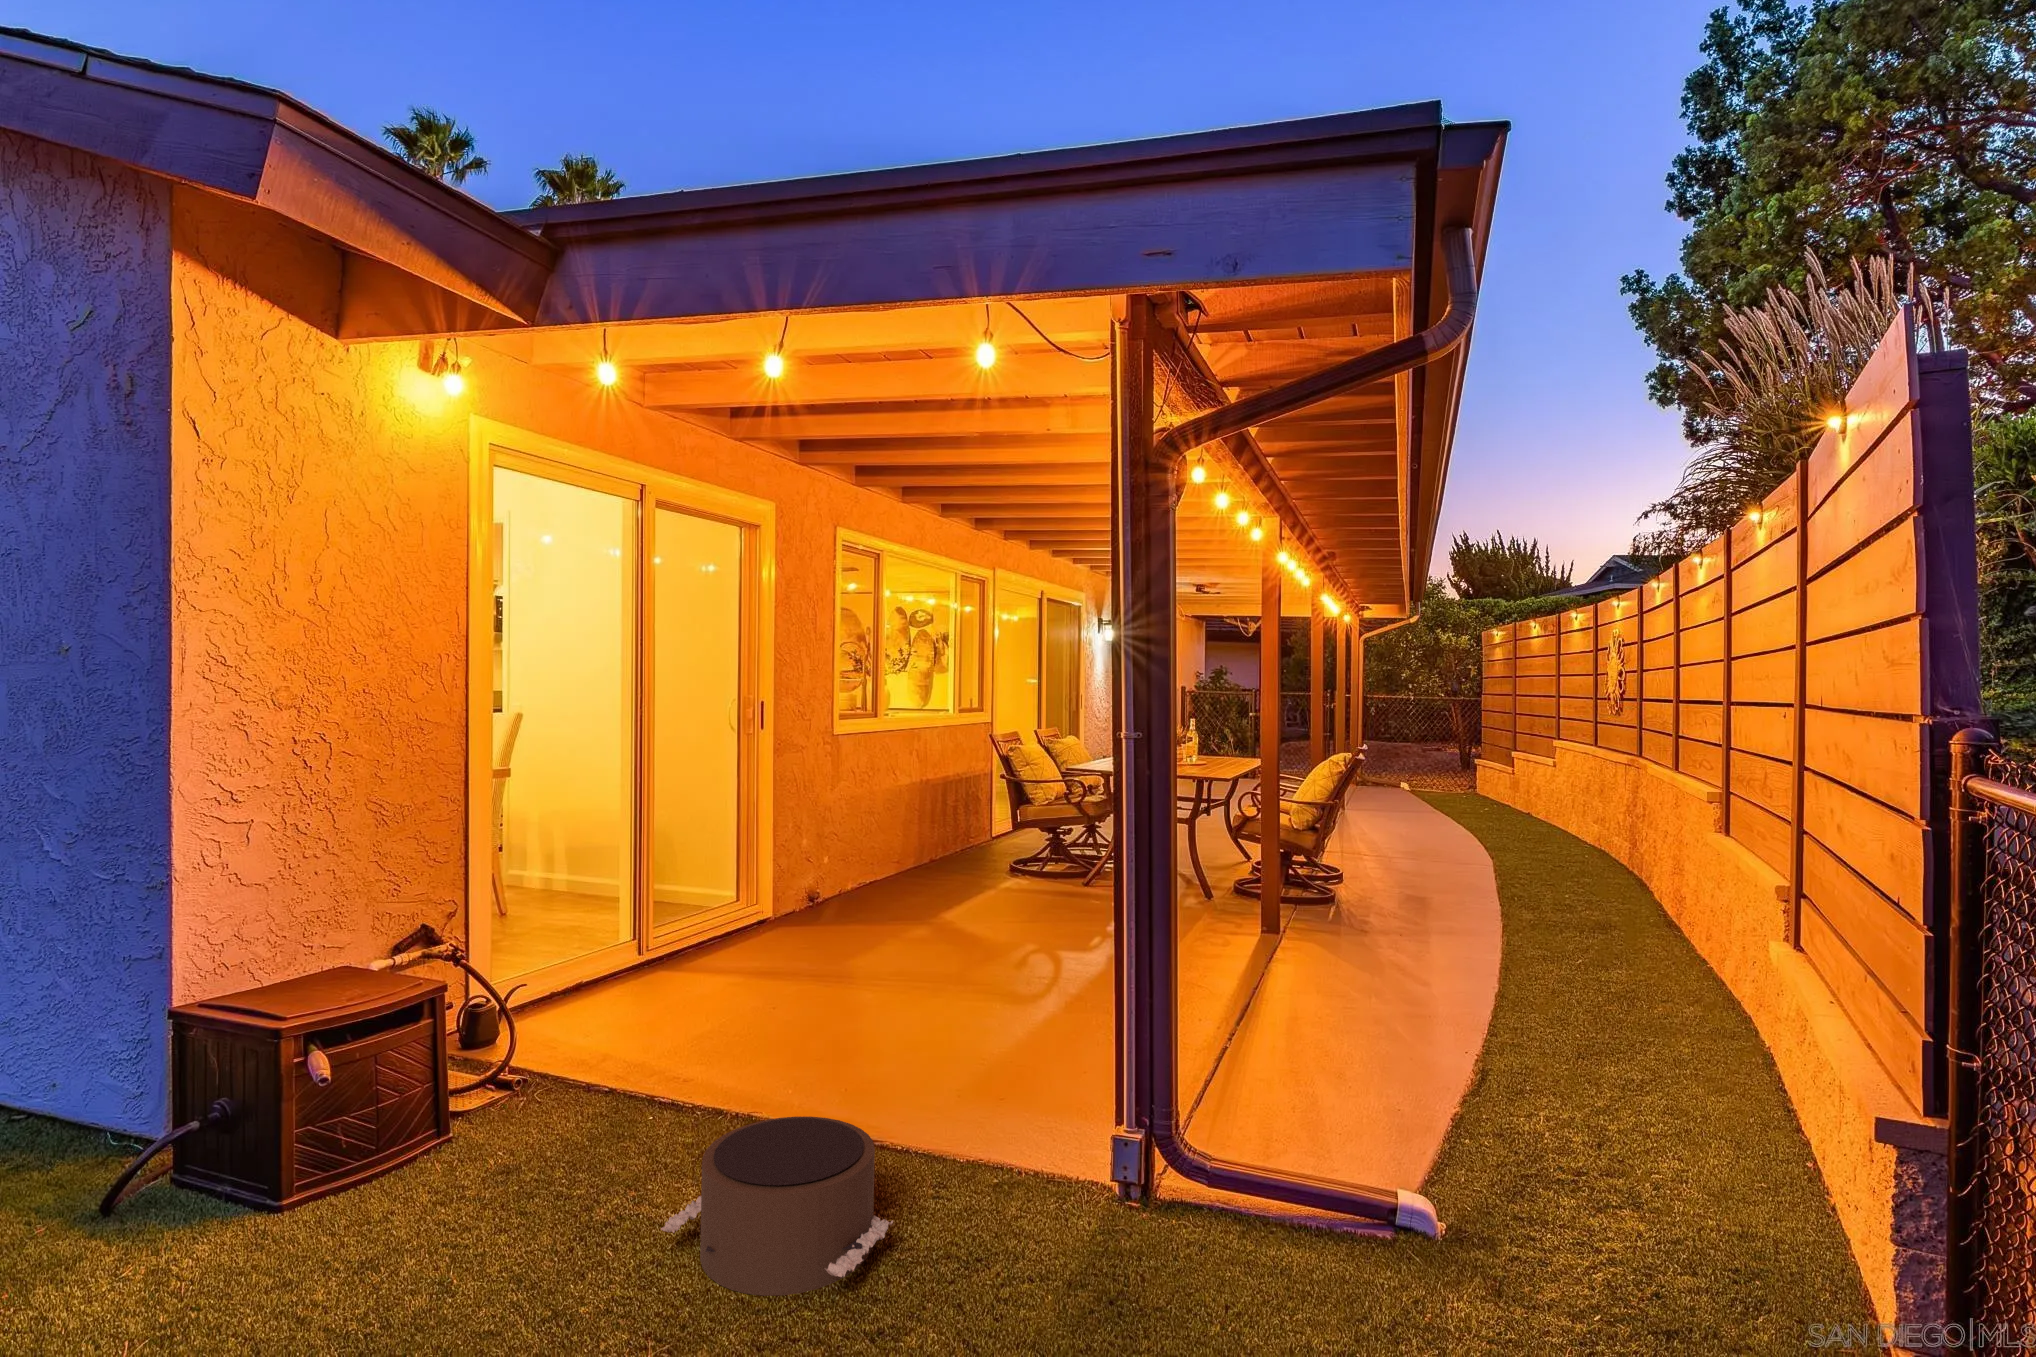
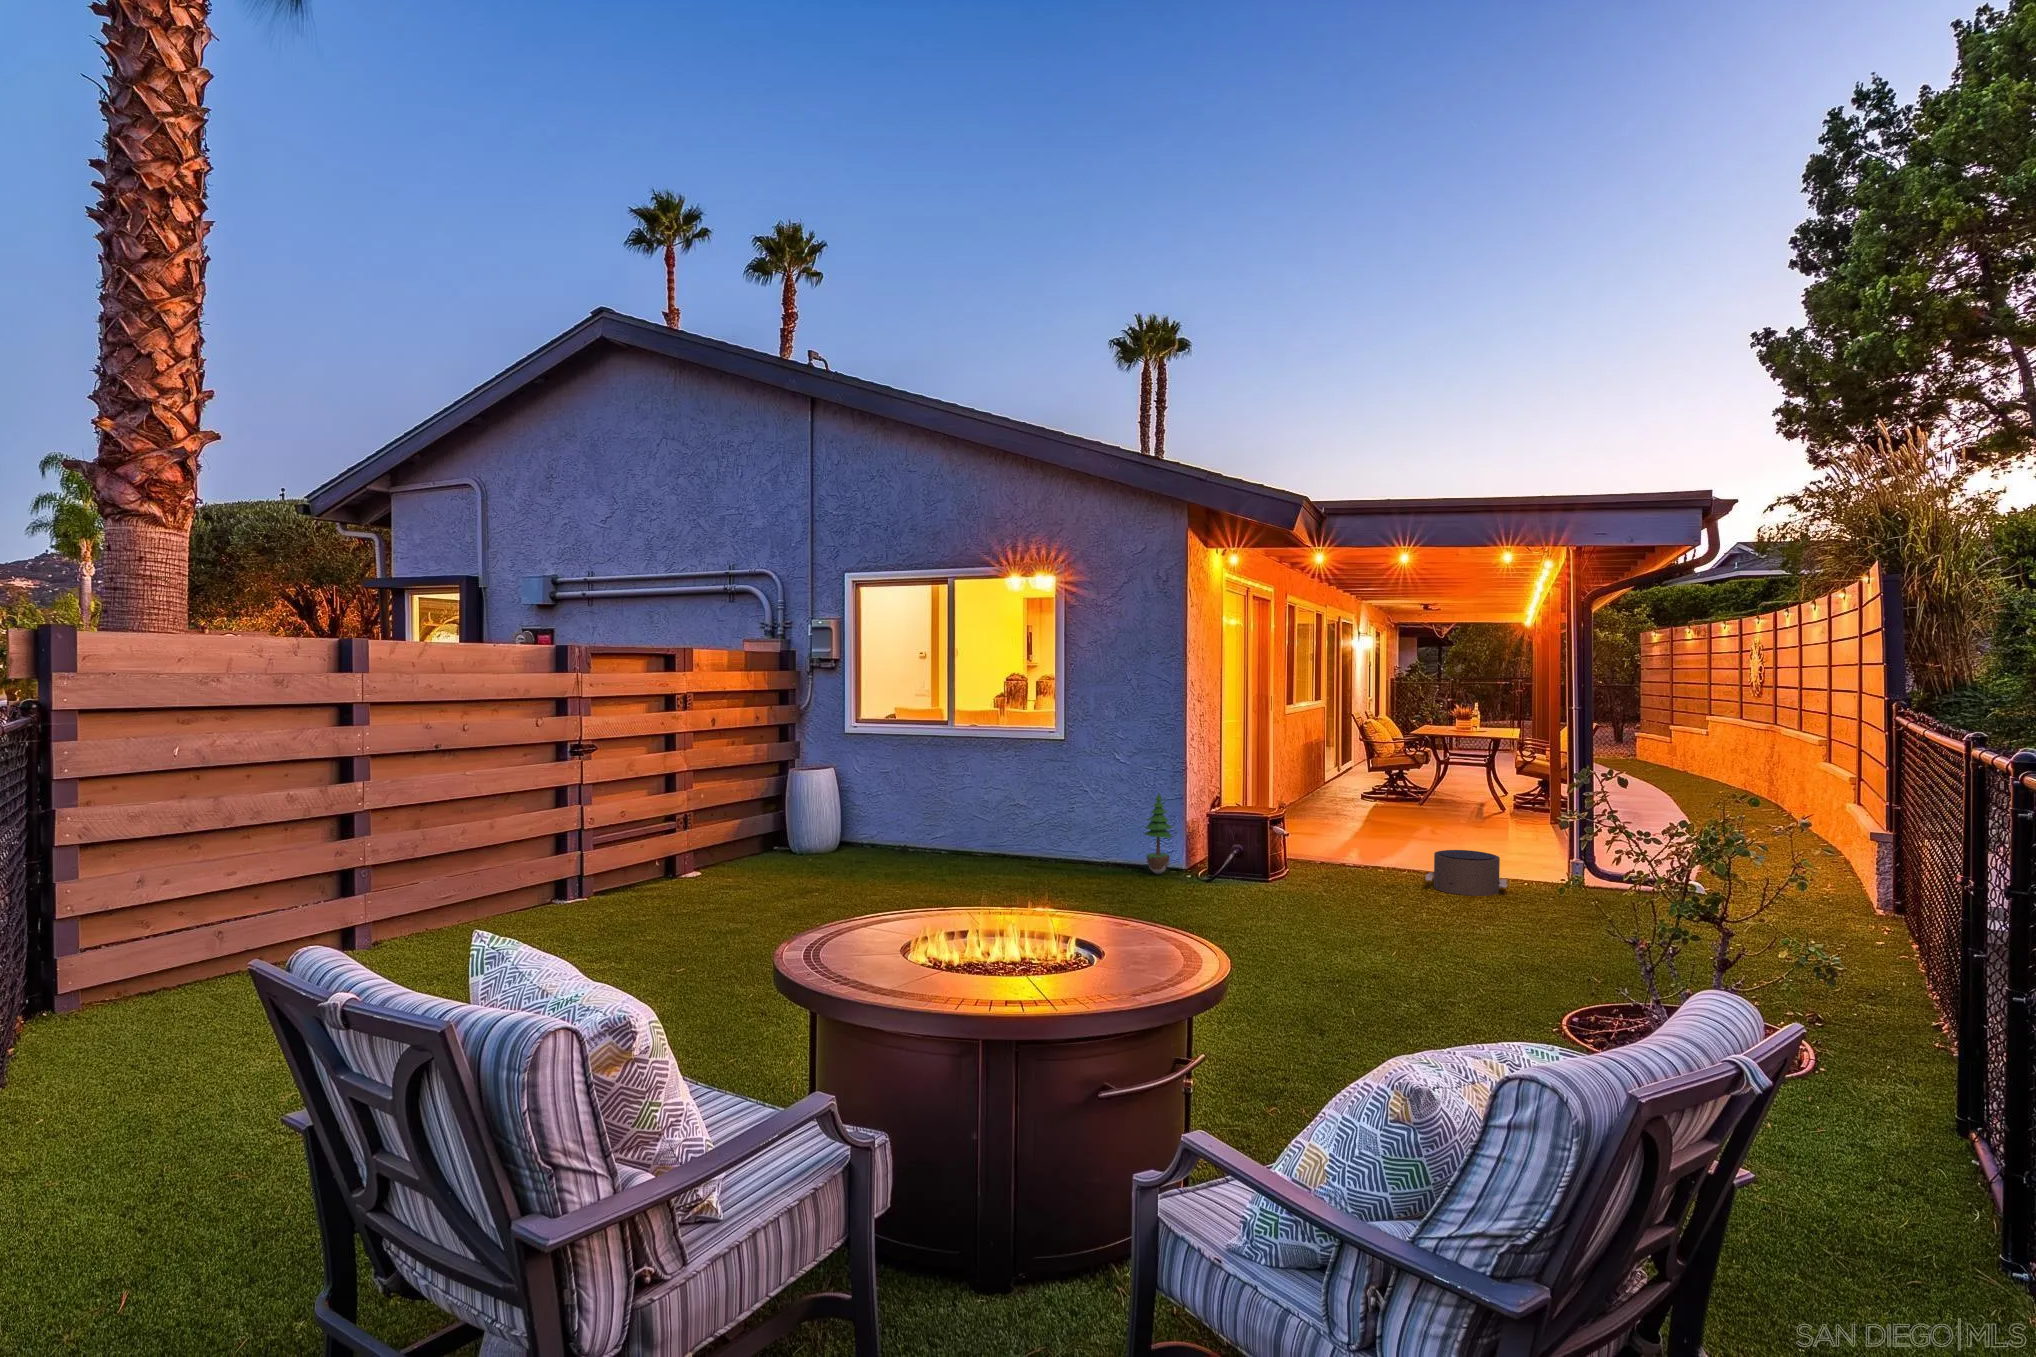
potted tree: none [45,951,145,1162] -> present [1144,794,1172,875]

